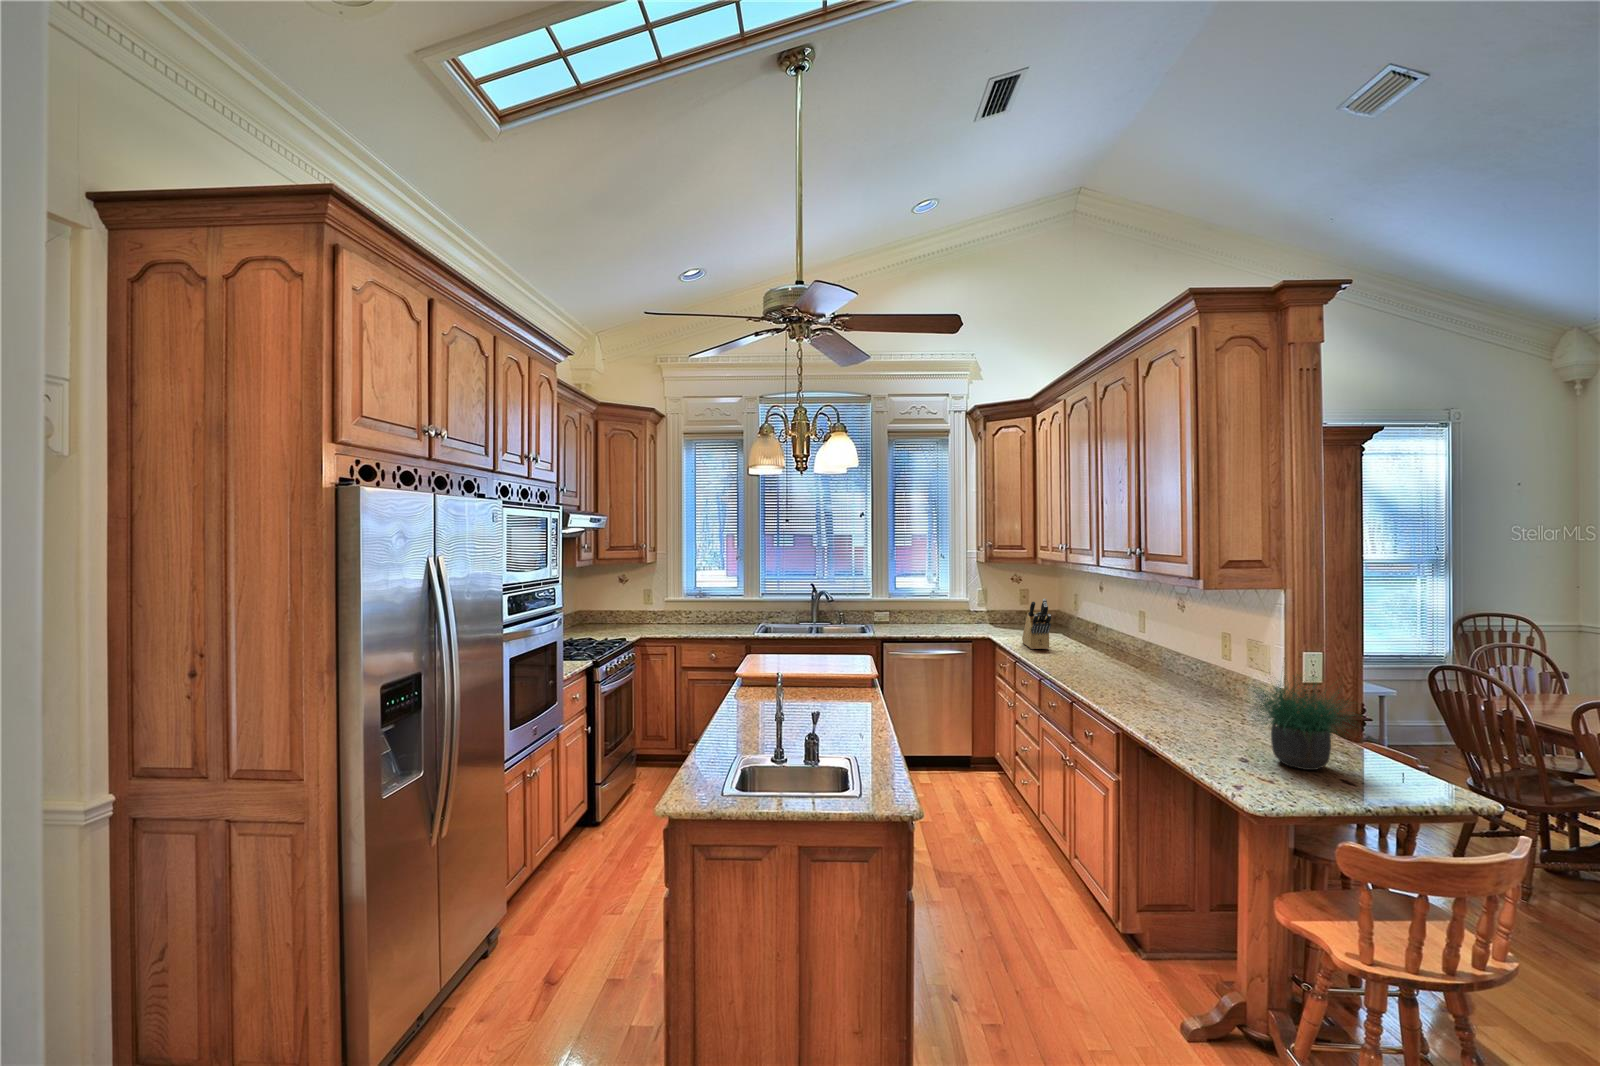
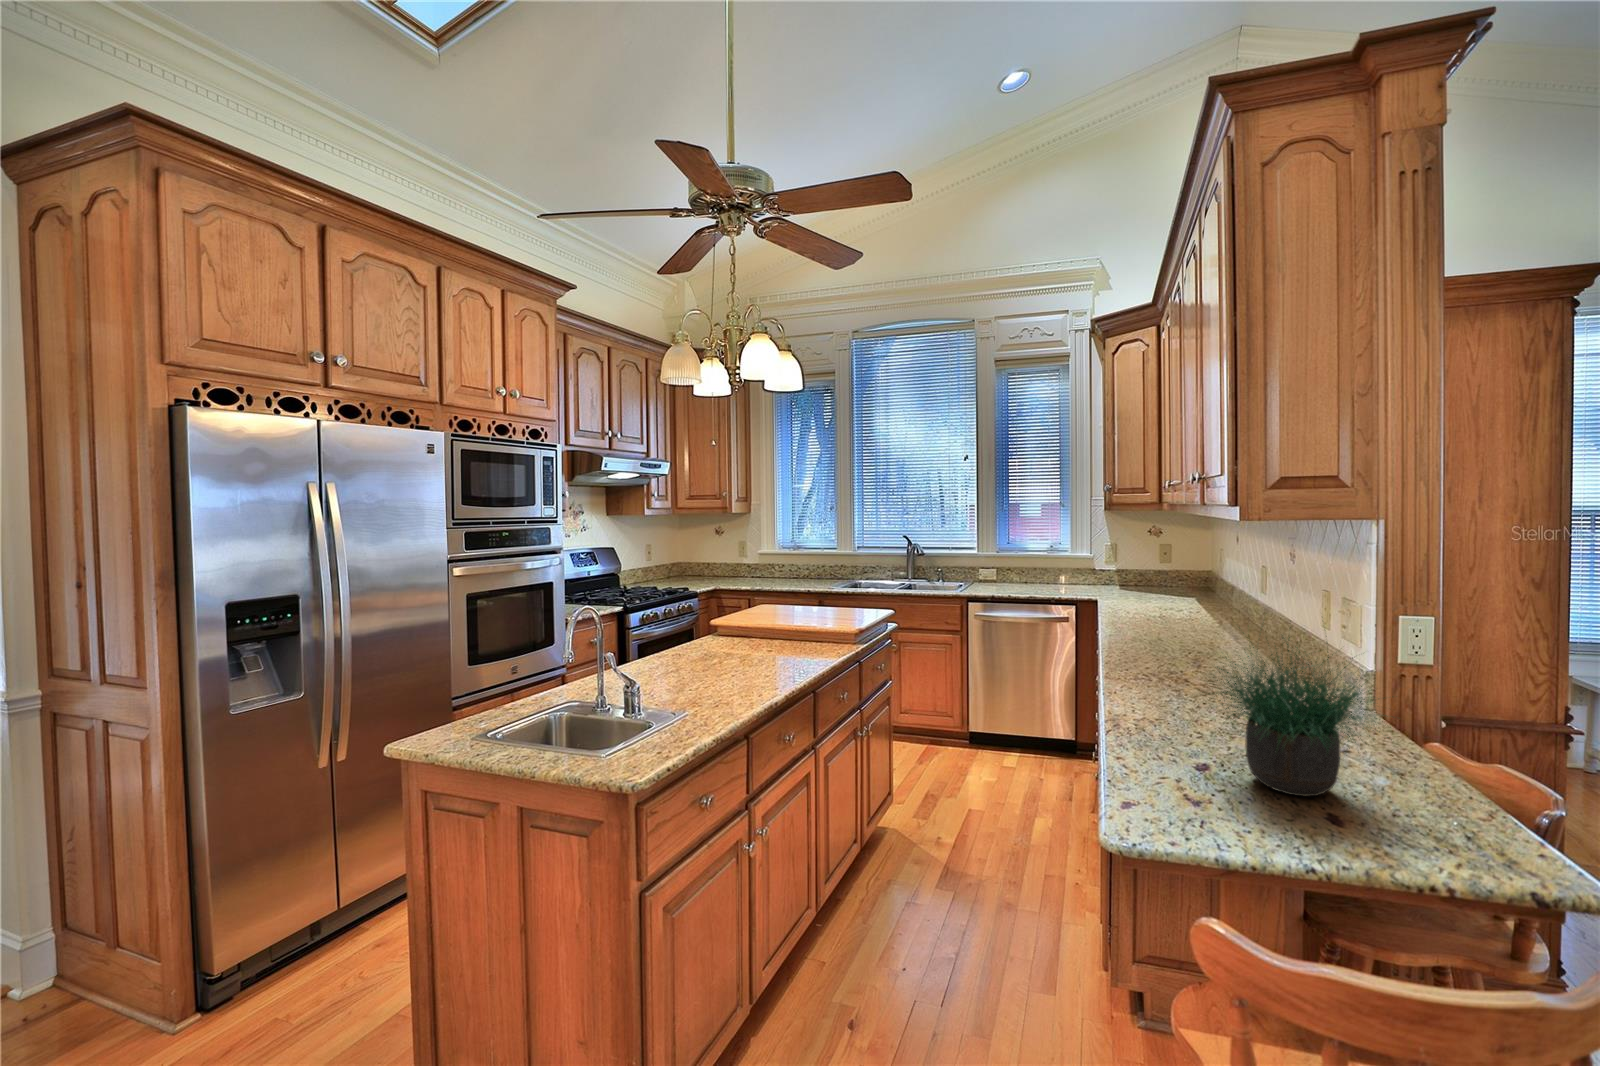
knife block: present [1022,599,1051,649] -> none [1126,551,1153,615]

